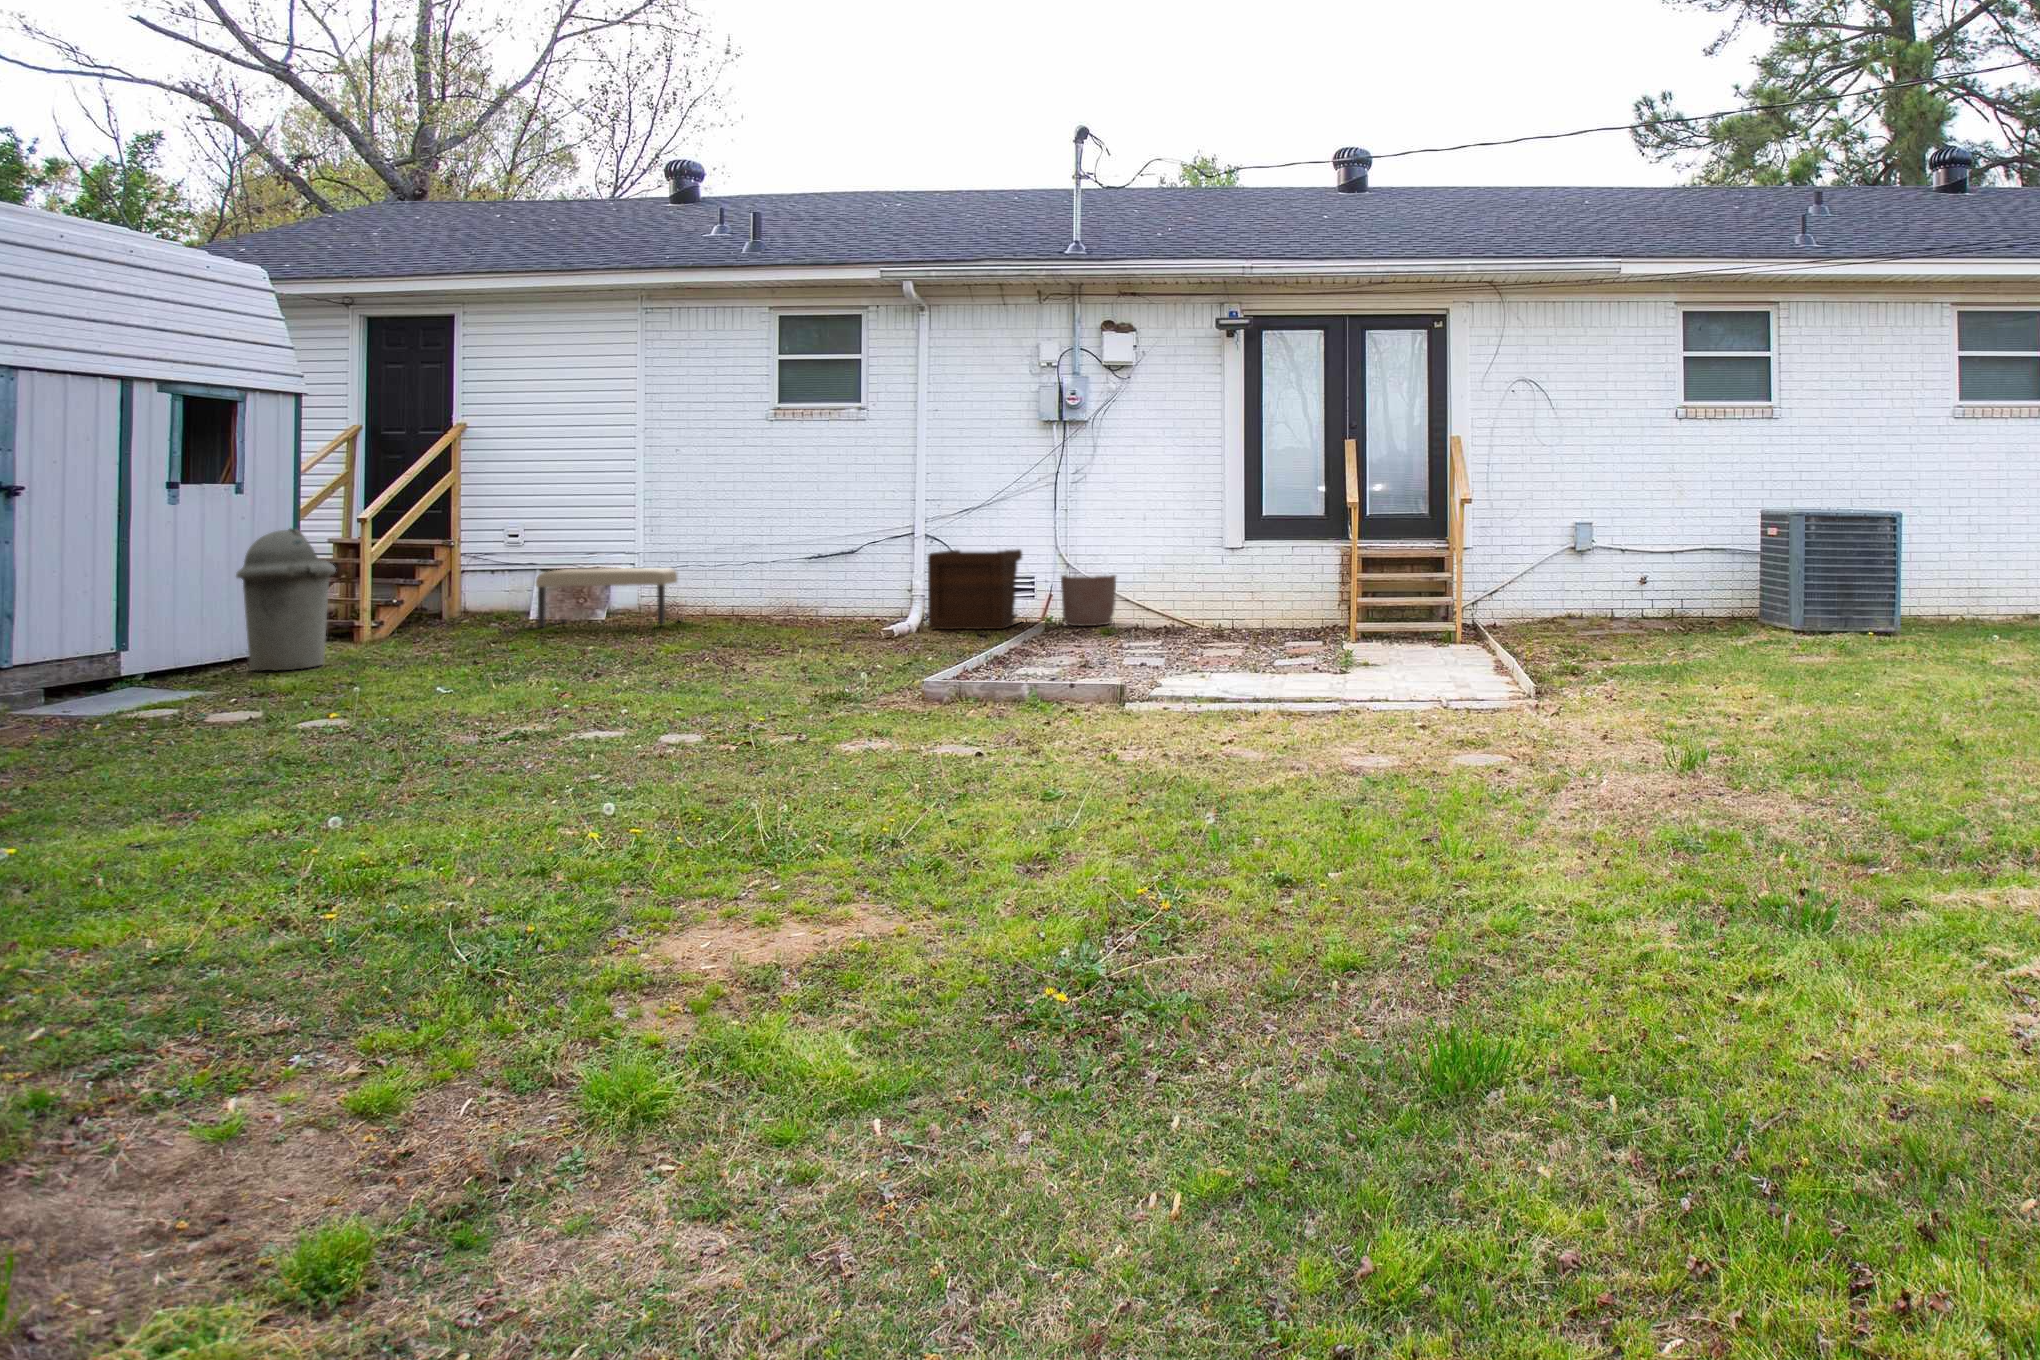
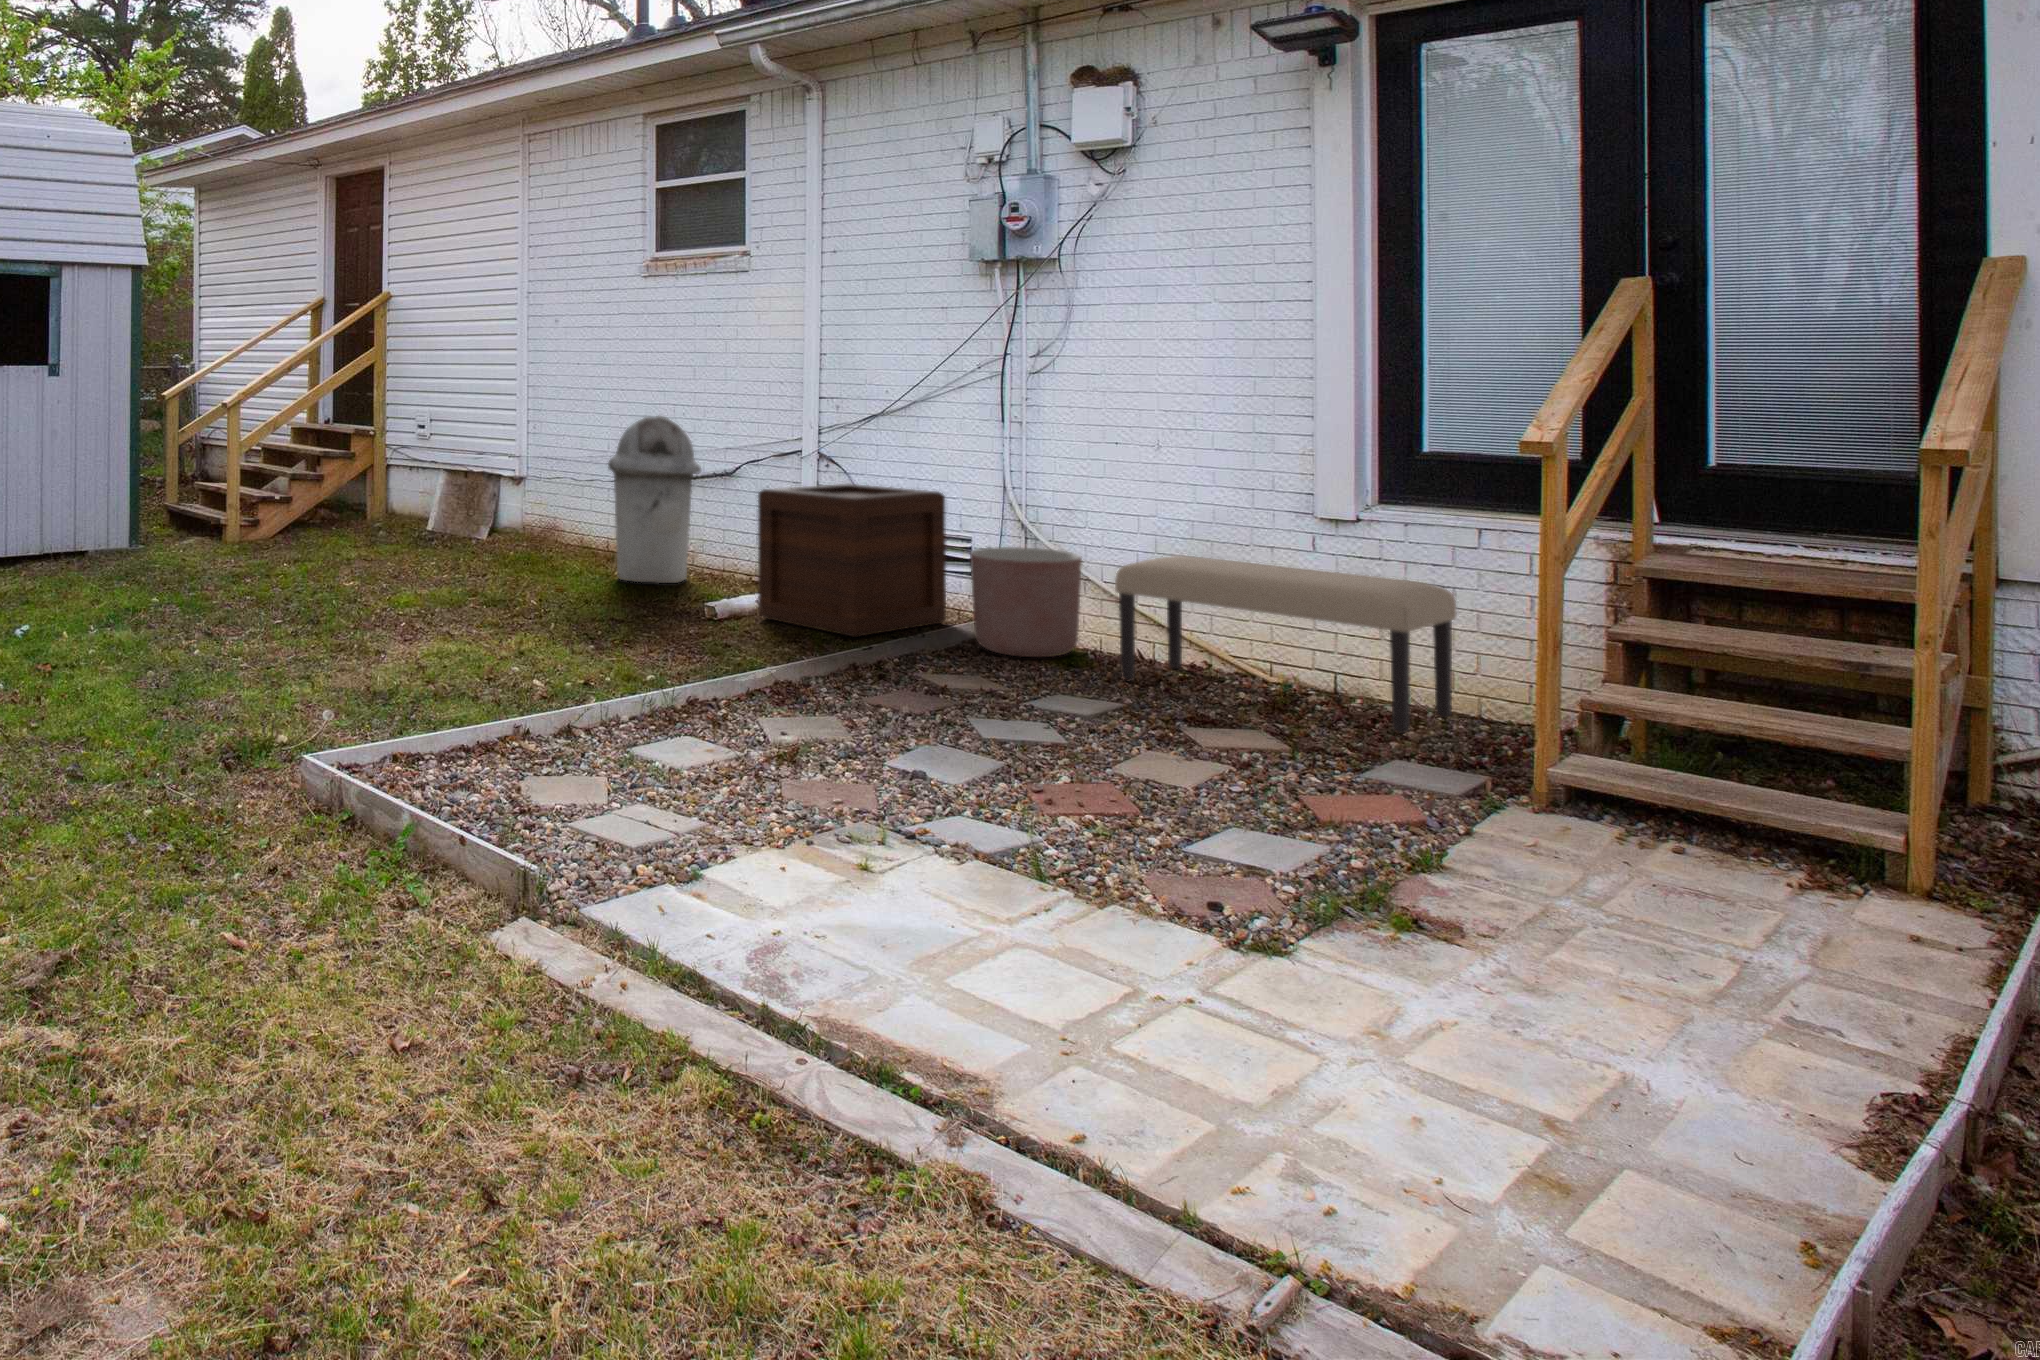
trash can: present [236,529,336,671] -> present [608,416,701,583]
bench: present [536,568,683,627] -> present [1115,556,1457,734]

